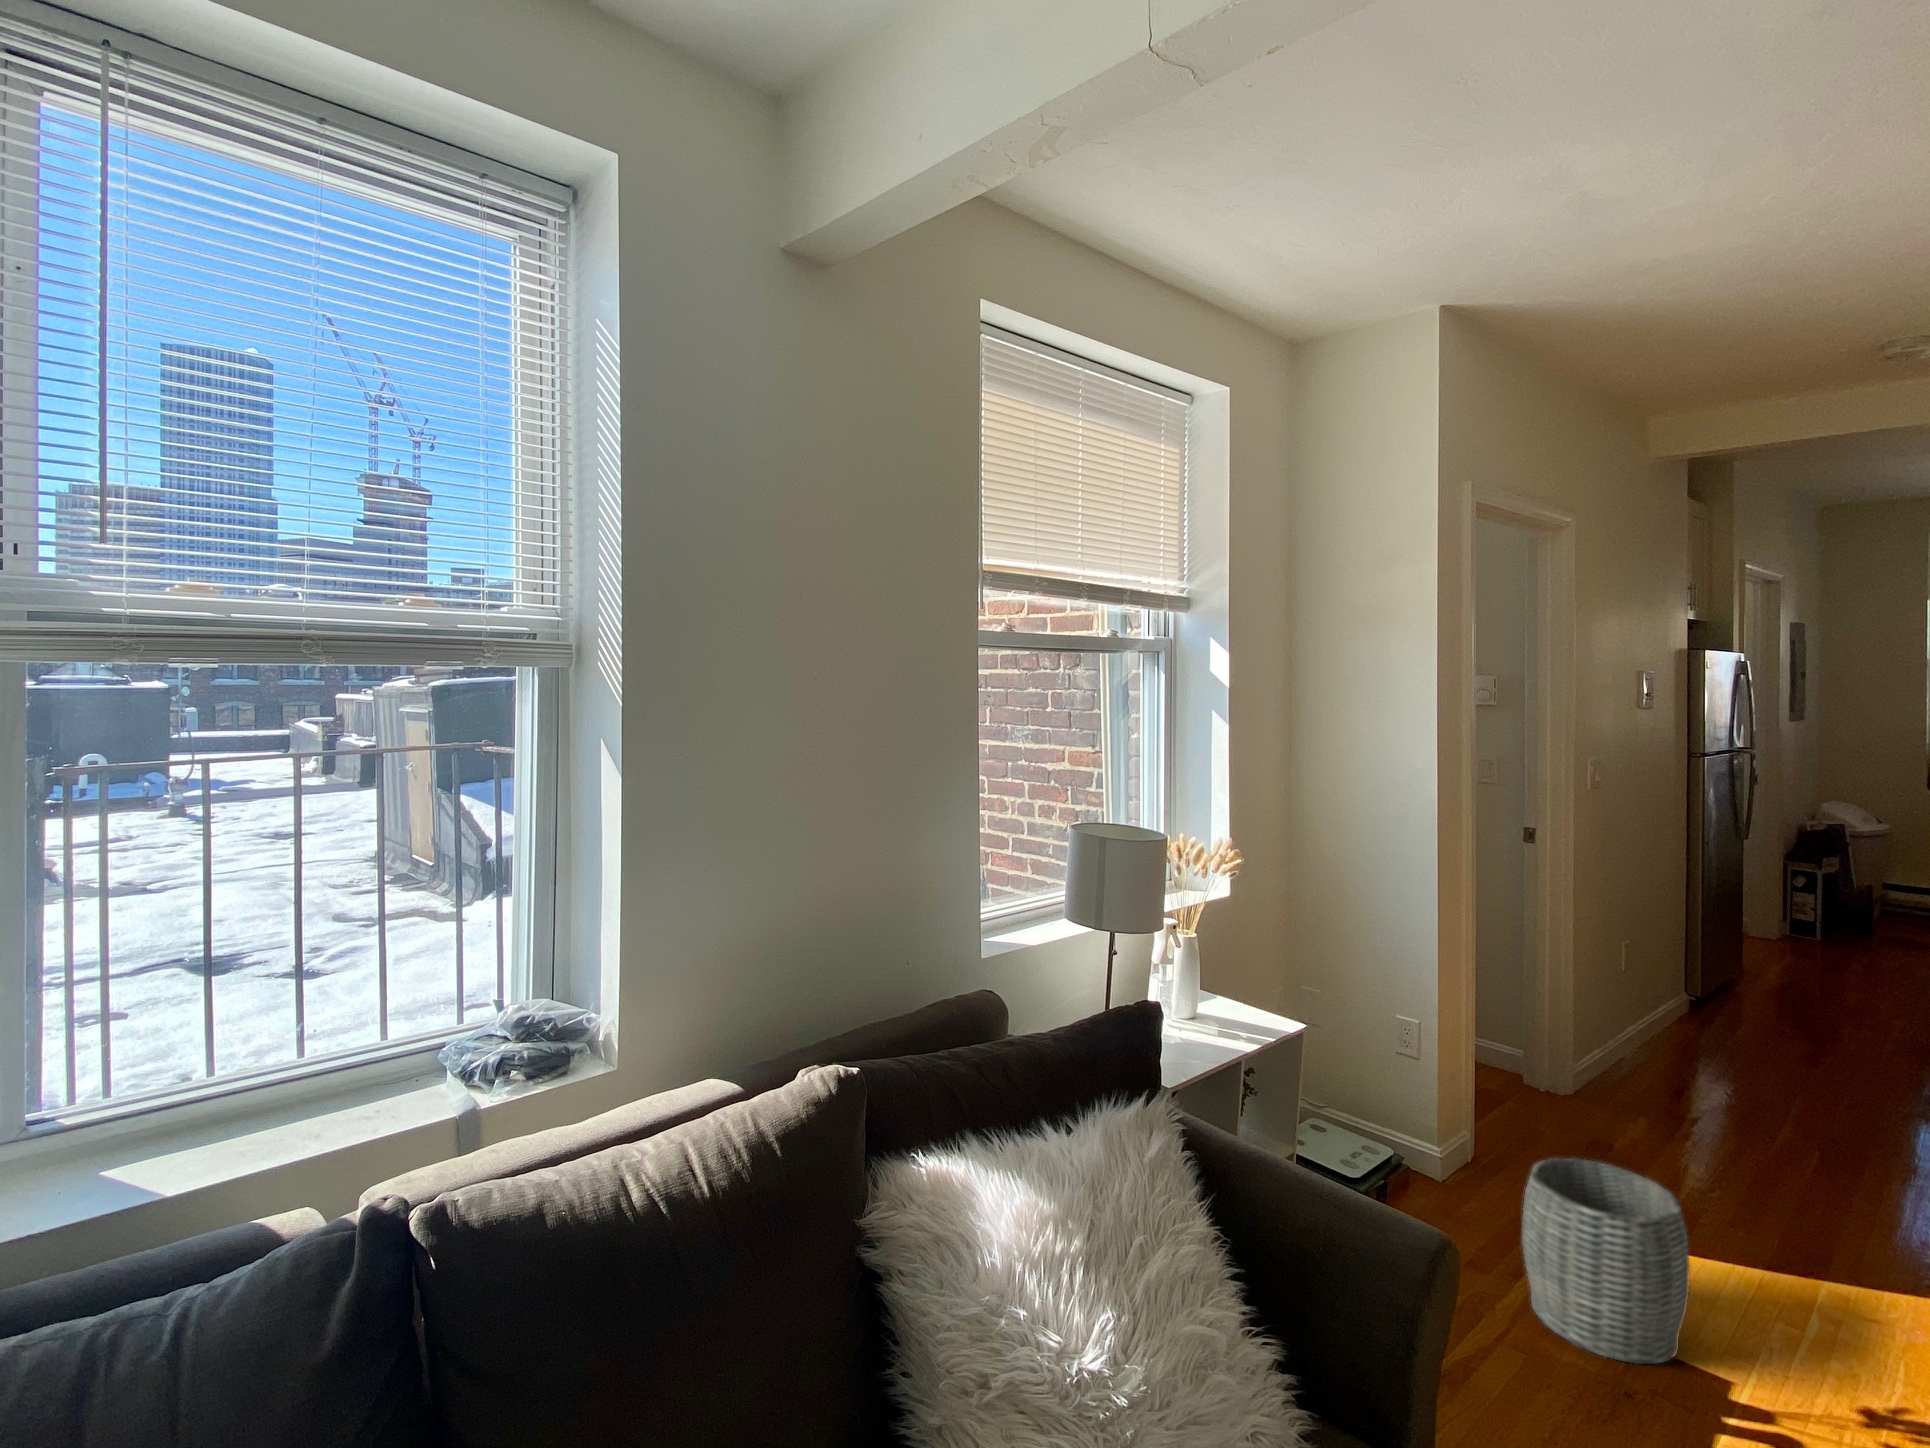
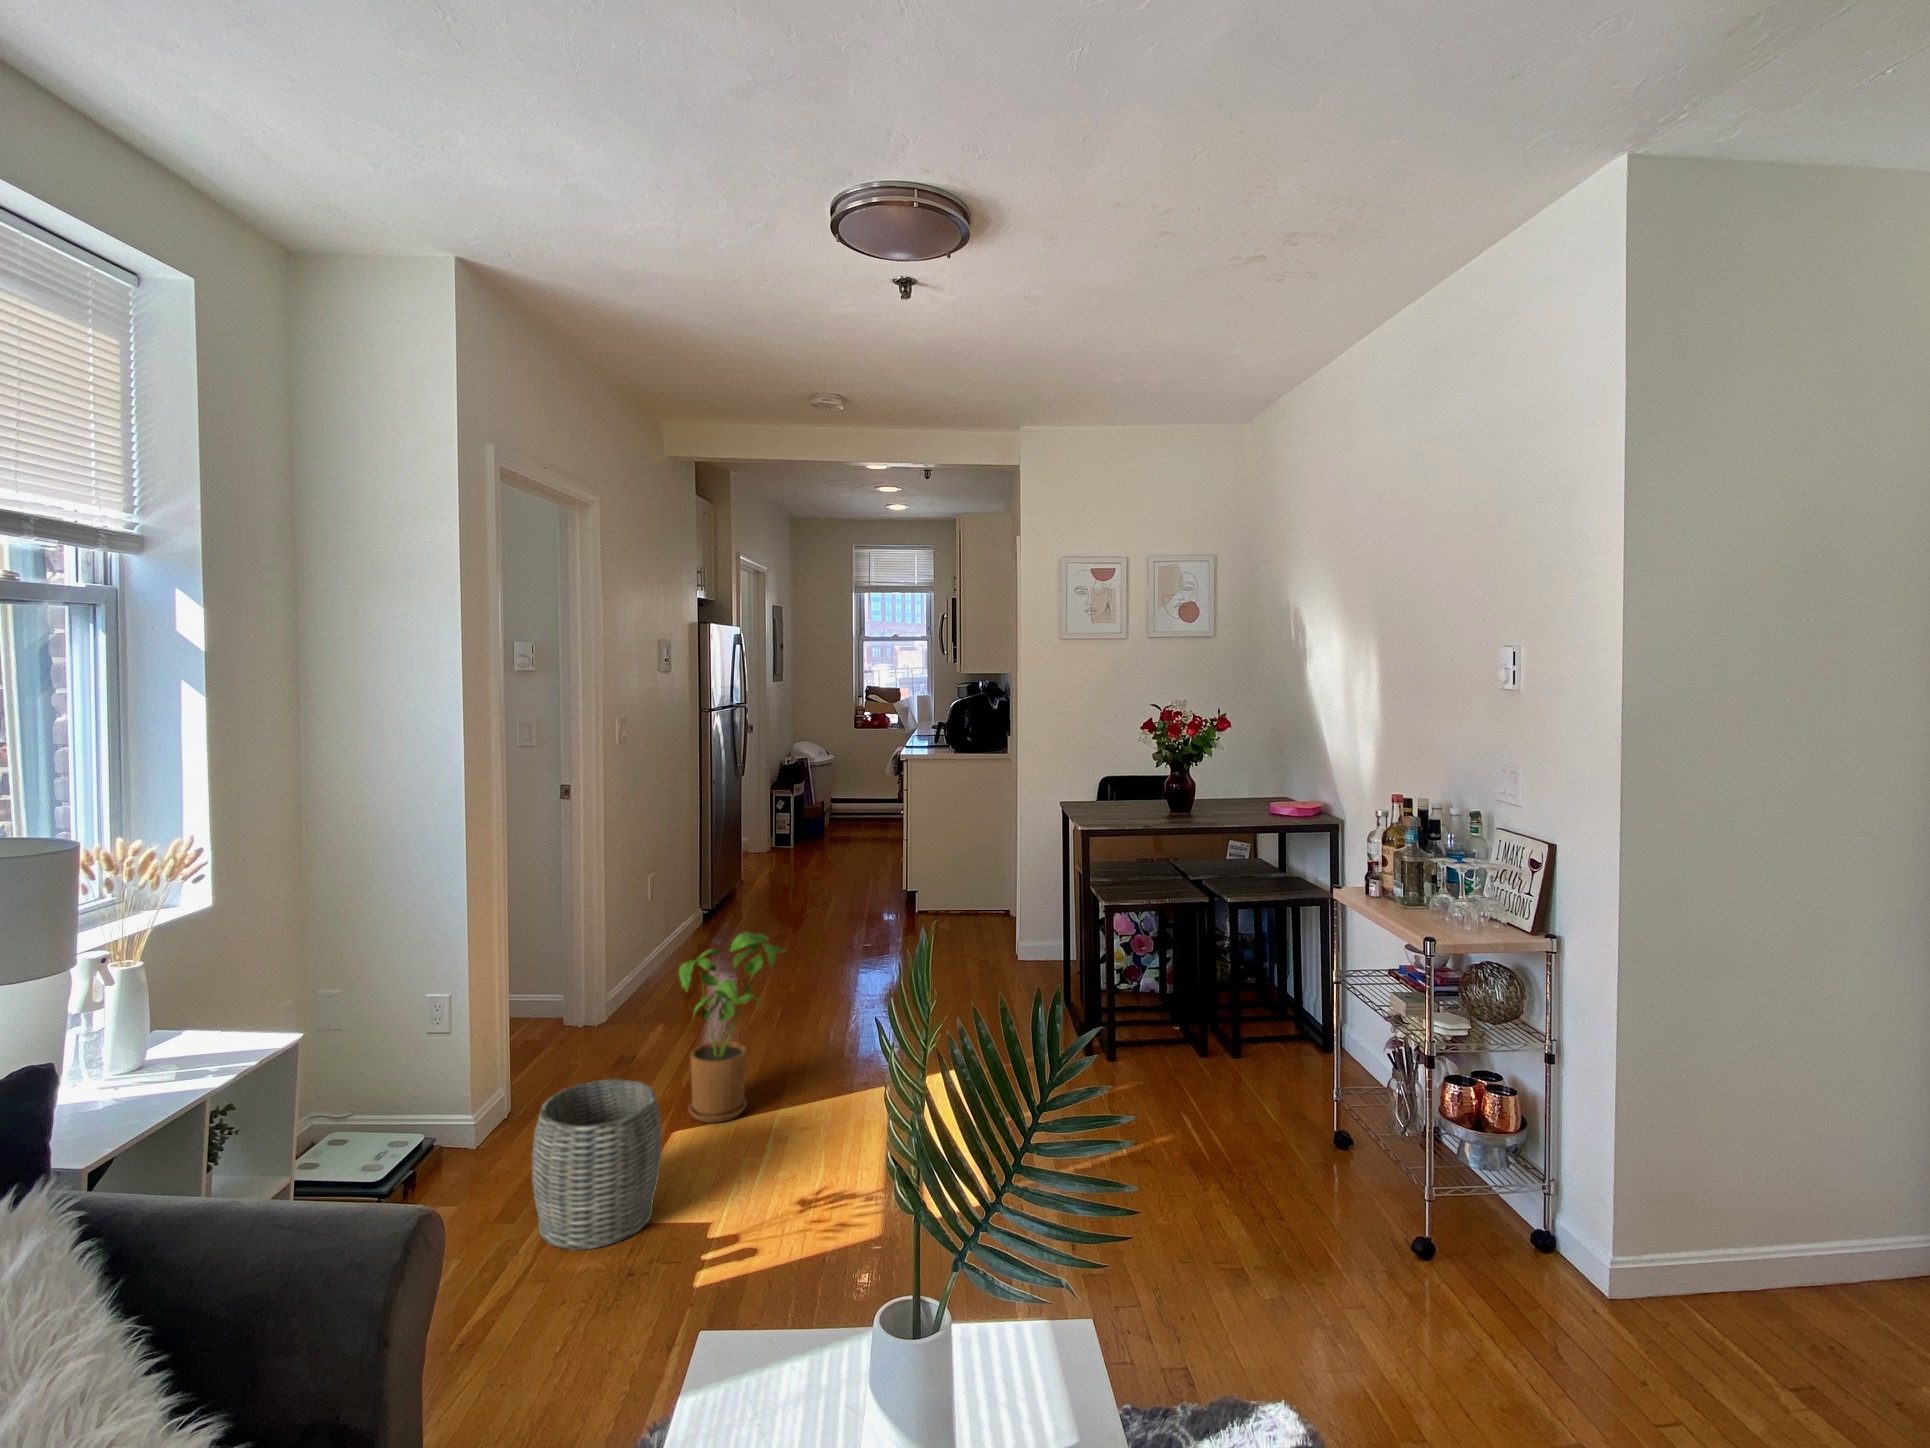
house plant: none [1694,1034,1875,1276] -> present [679,932,786,1123]

